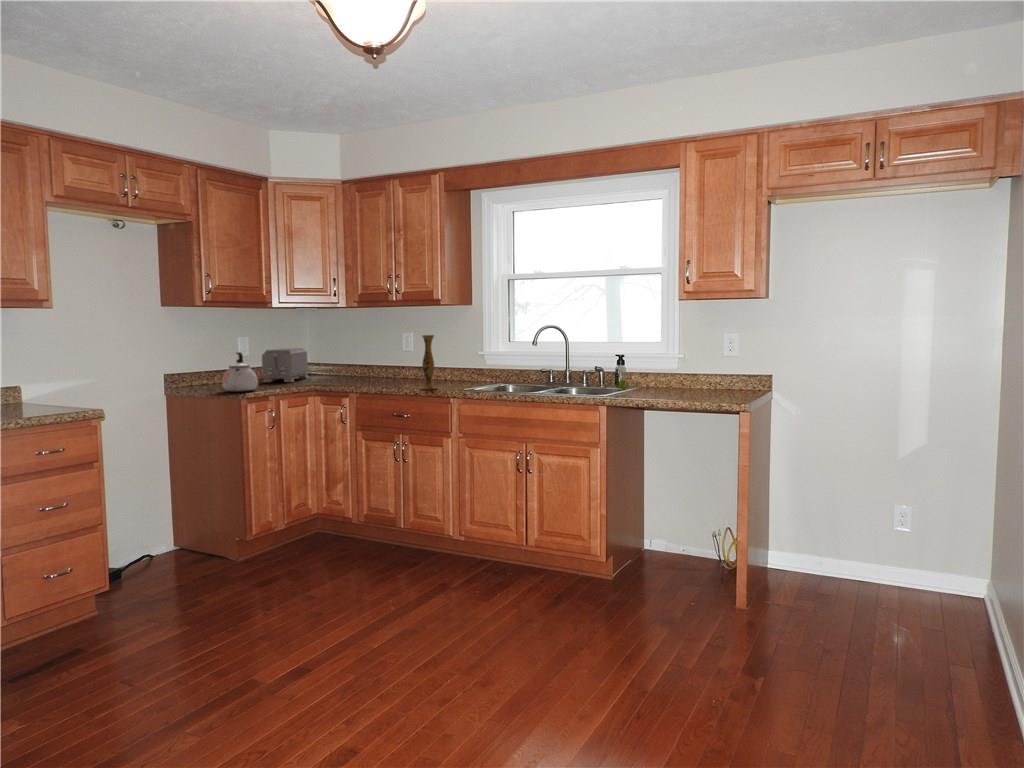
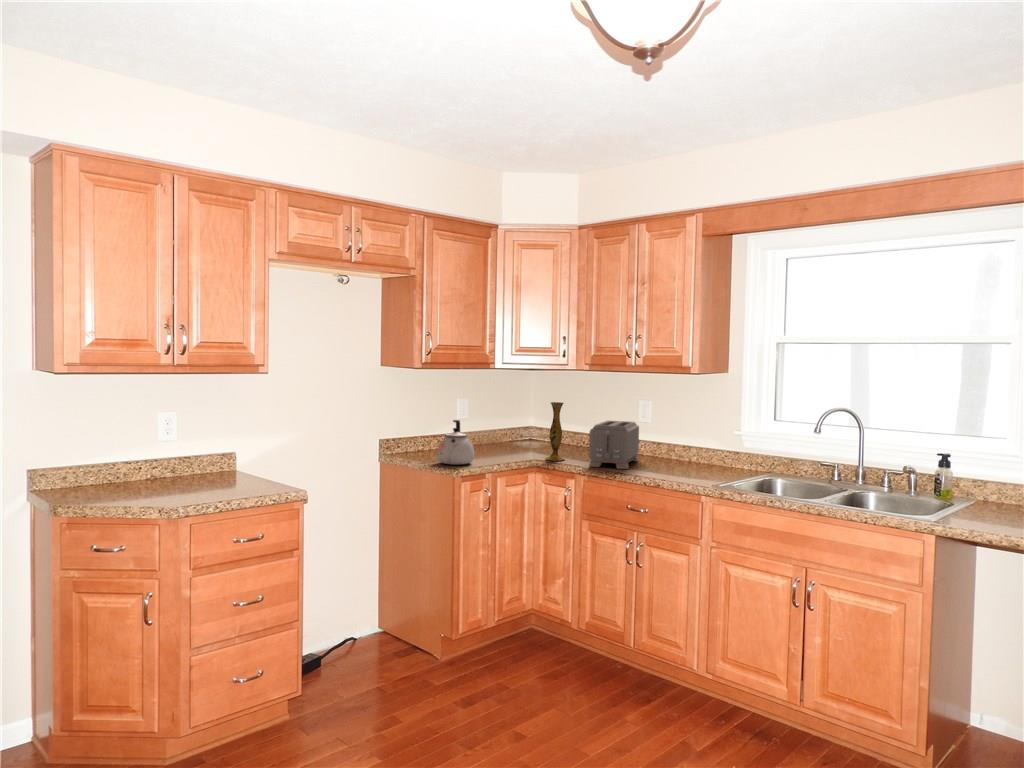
vase: present [420,335,436,389] -> present [545,402,565,461]
toaster: present [262,348,309,382] -> present [589,421,639,469]

